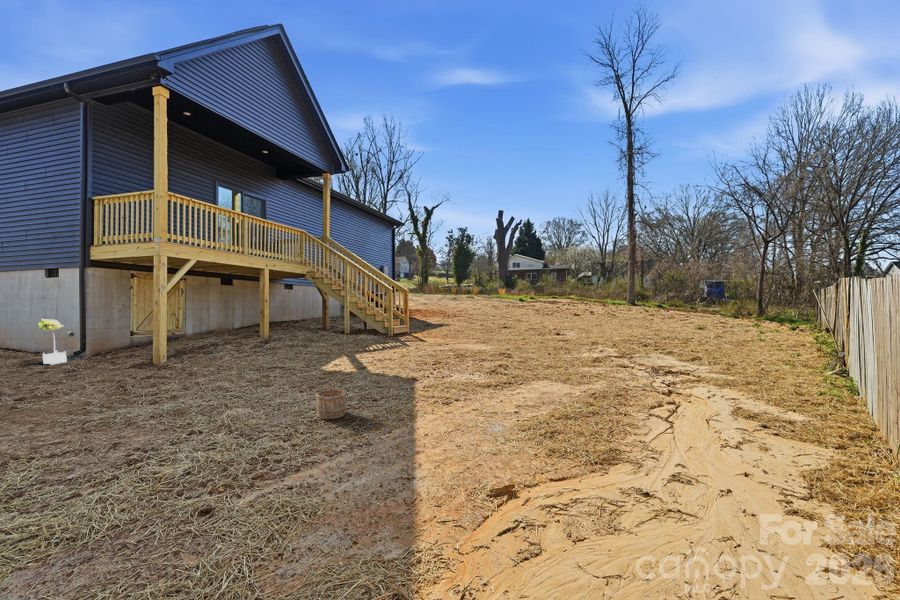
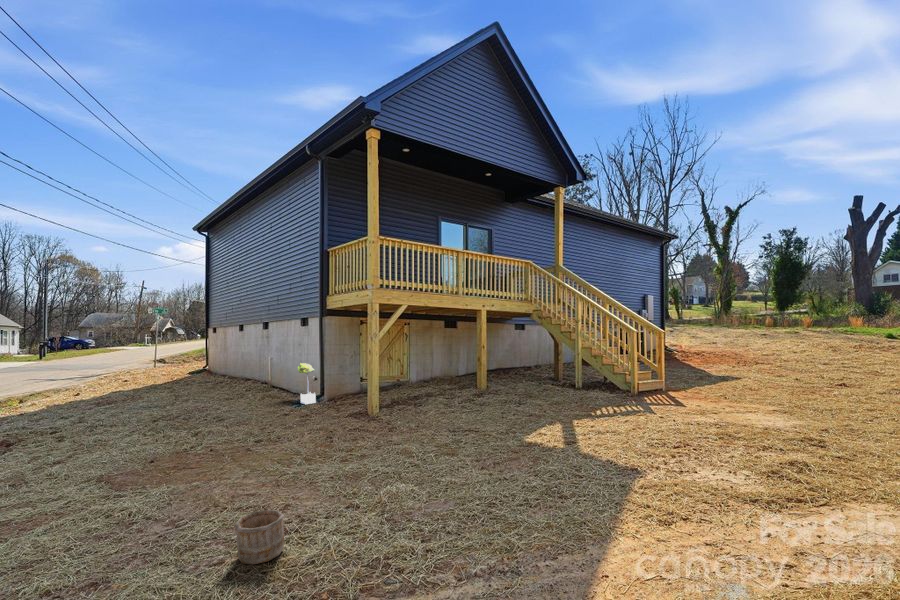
wooden bucket: present [316,389,347,420] -> present [235,510,284,564]

